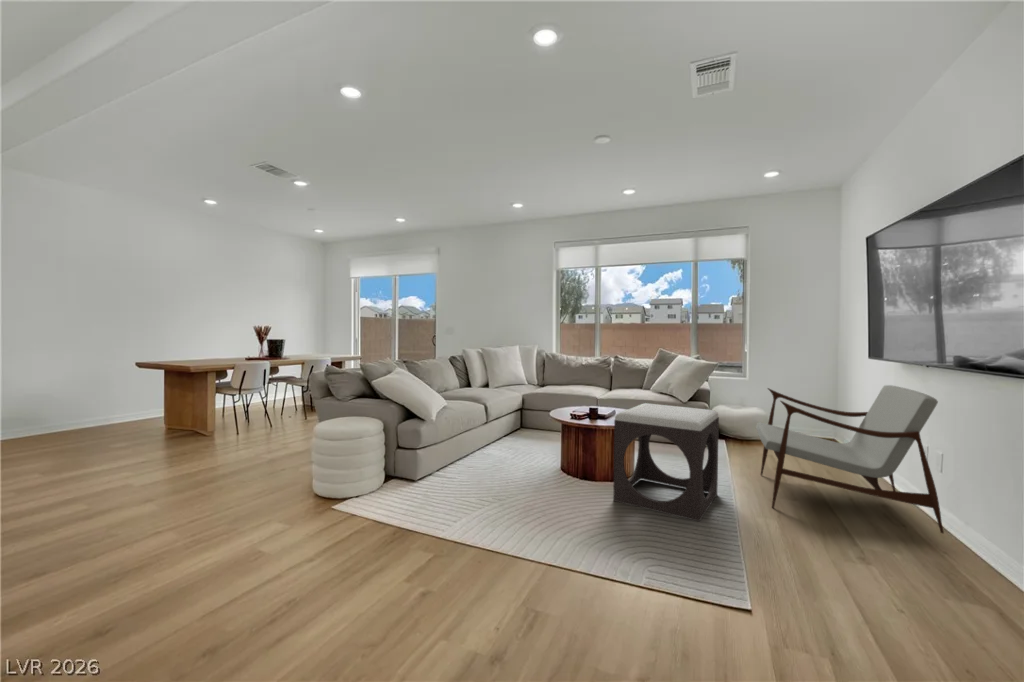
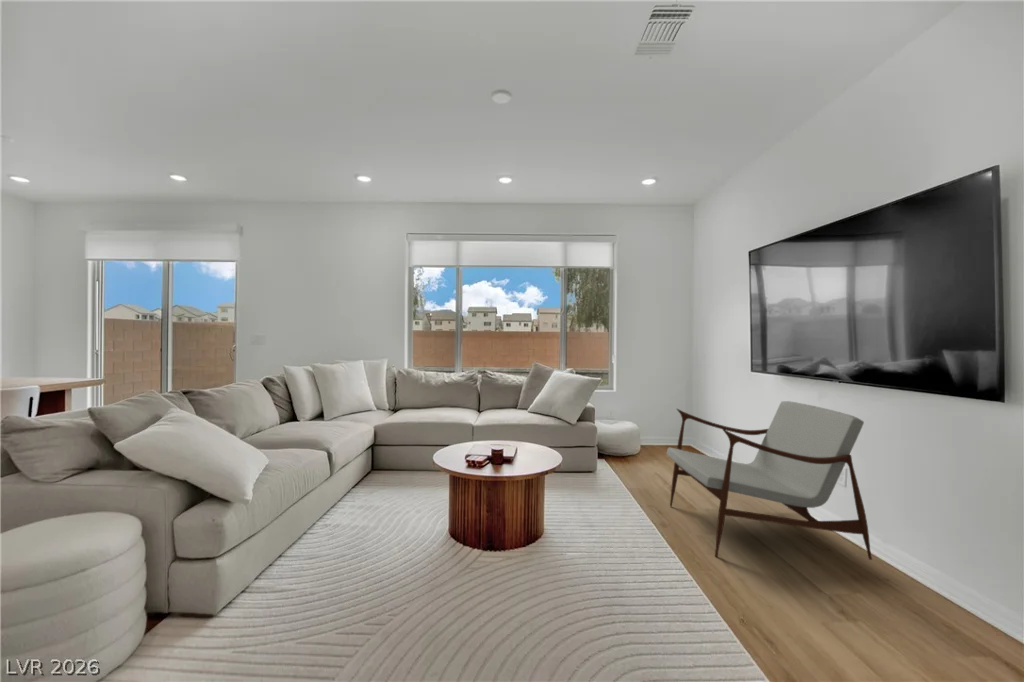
footstool: present [613,403,719,521] -> none [544,439,665,602]

